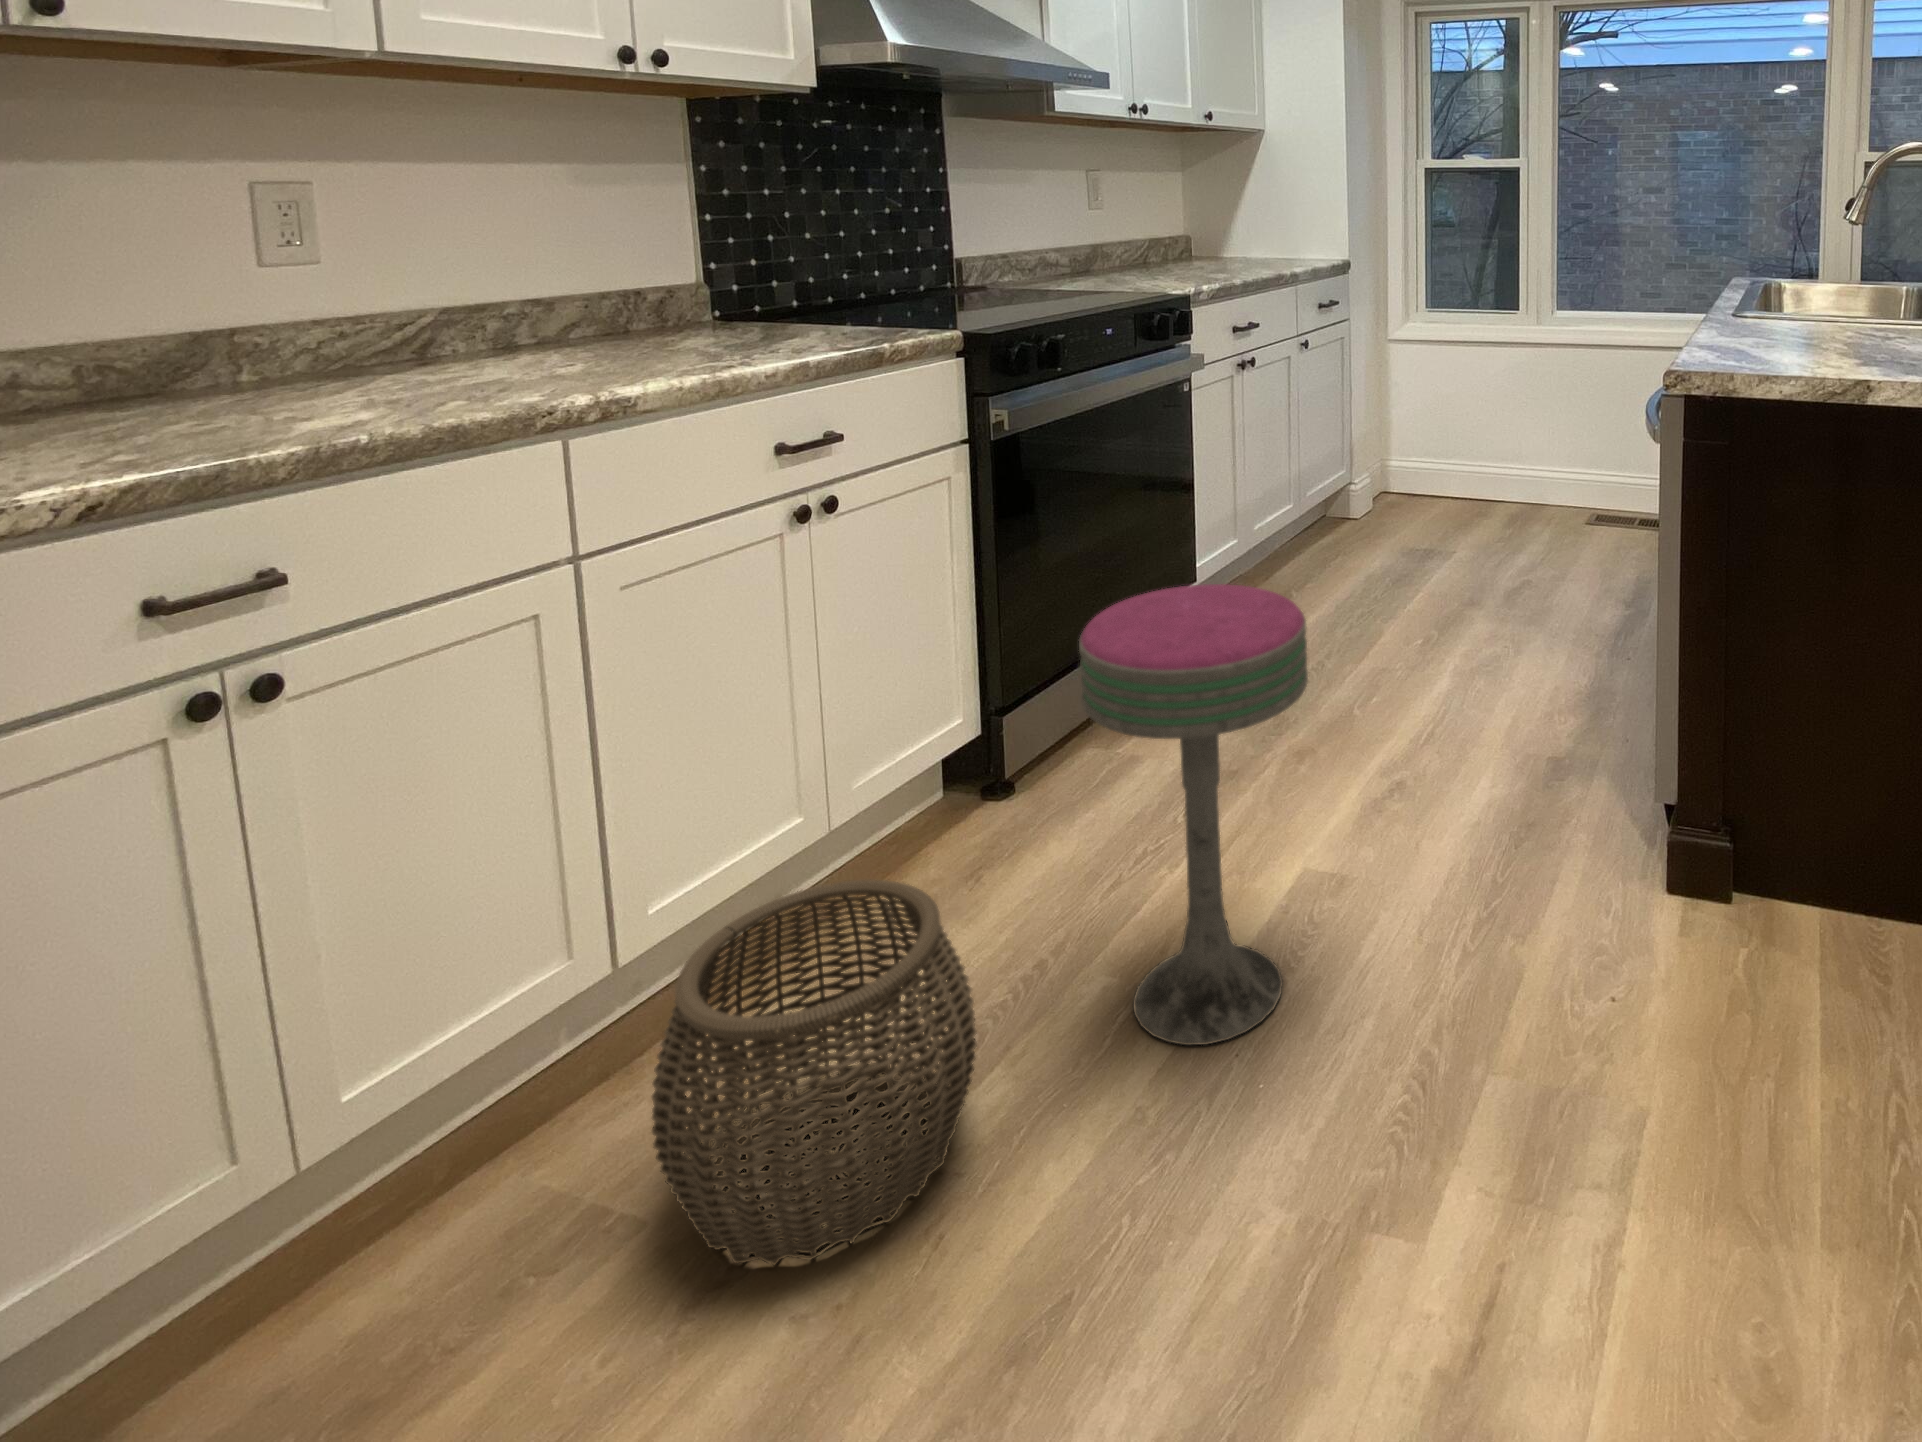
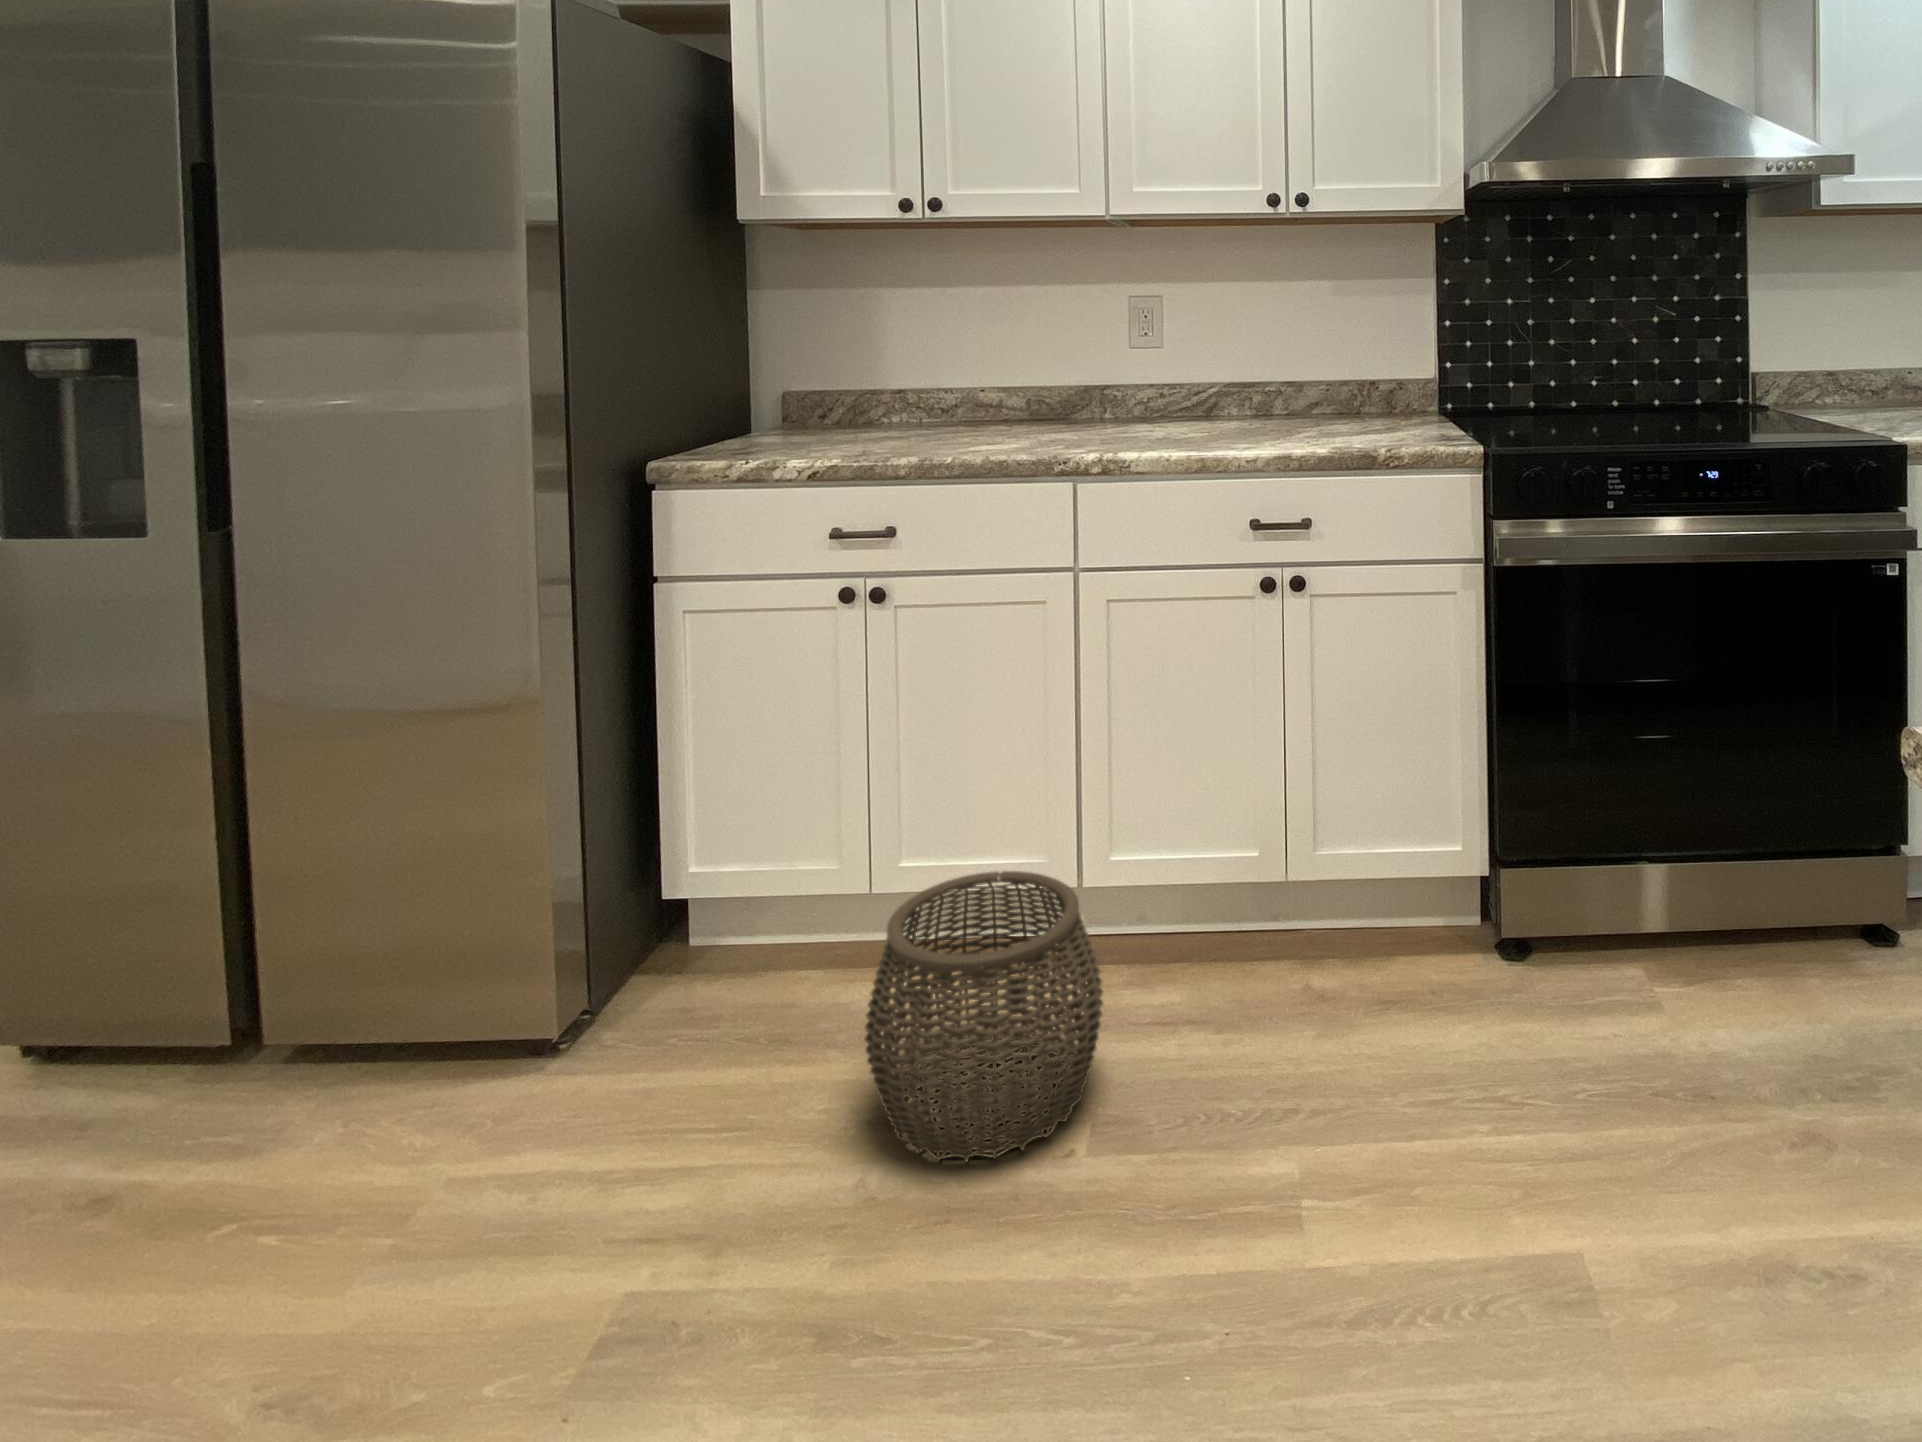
bar stool: present [1079,584,1308,1045] -> none [1133,753,1382,1300]

